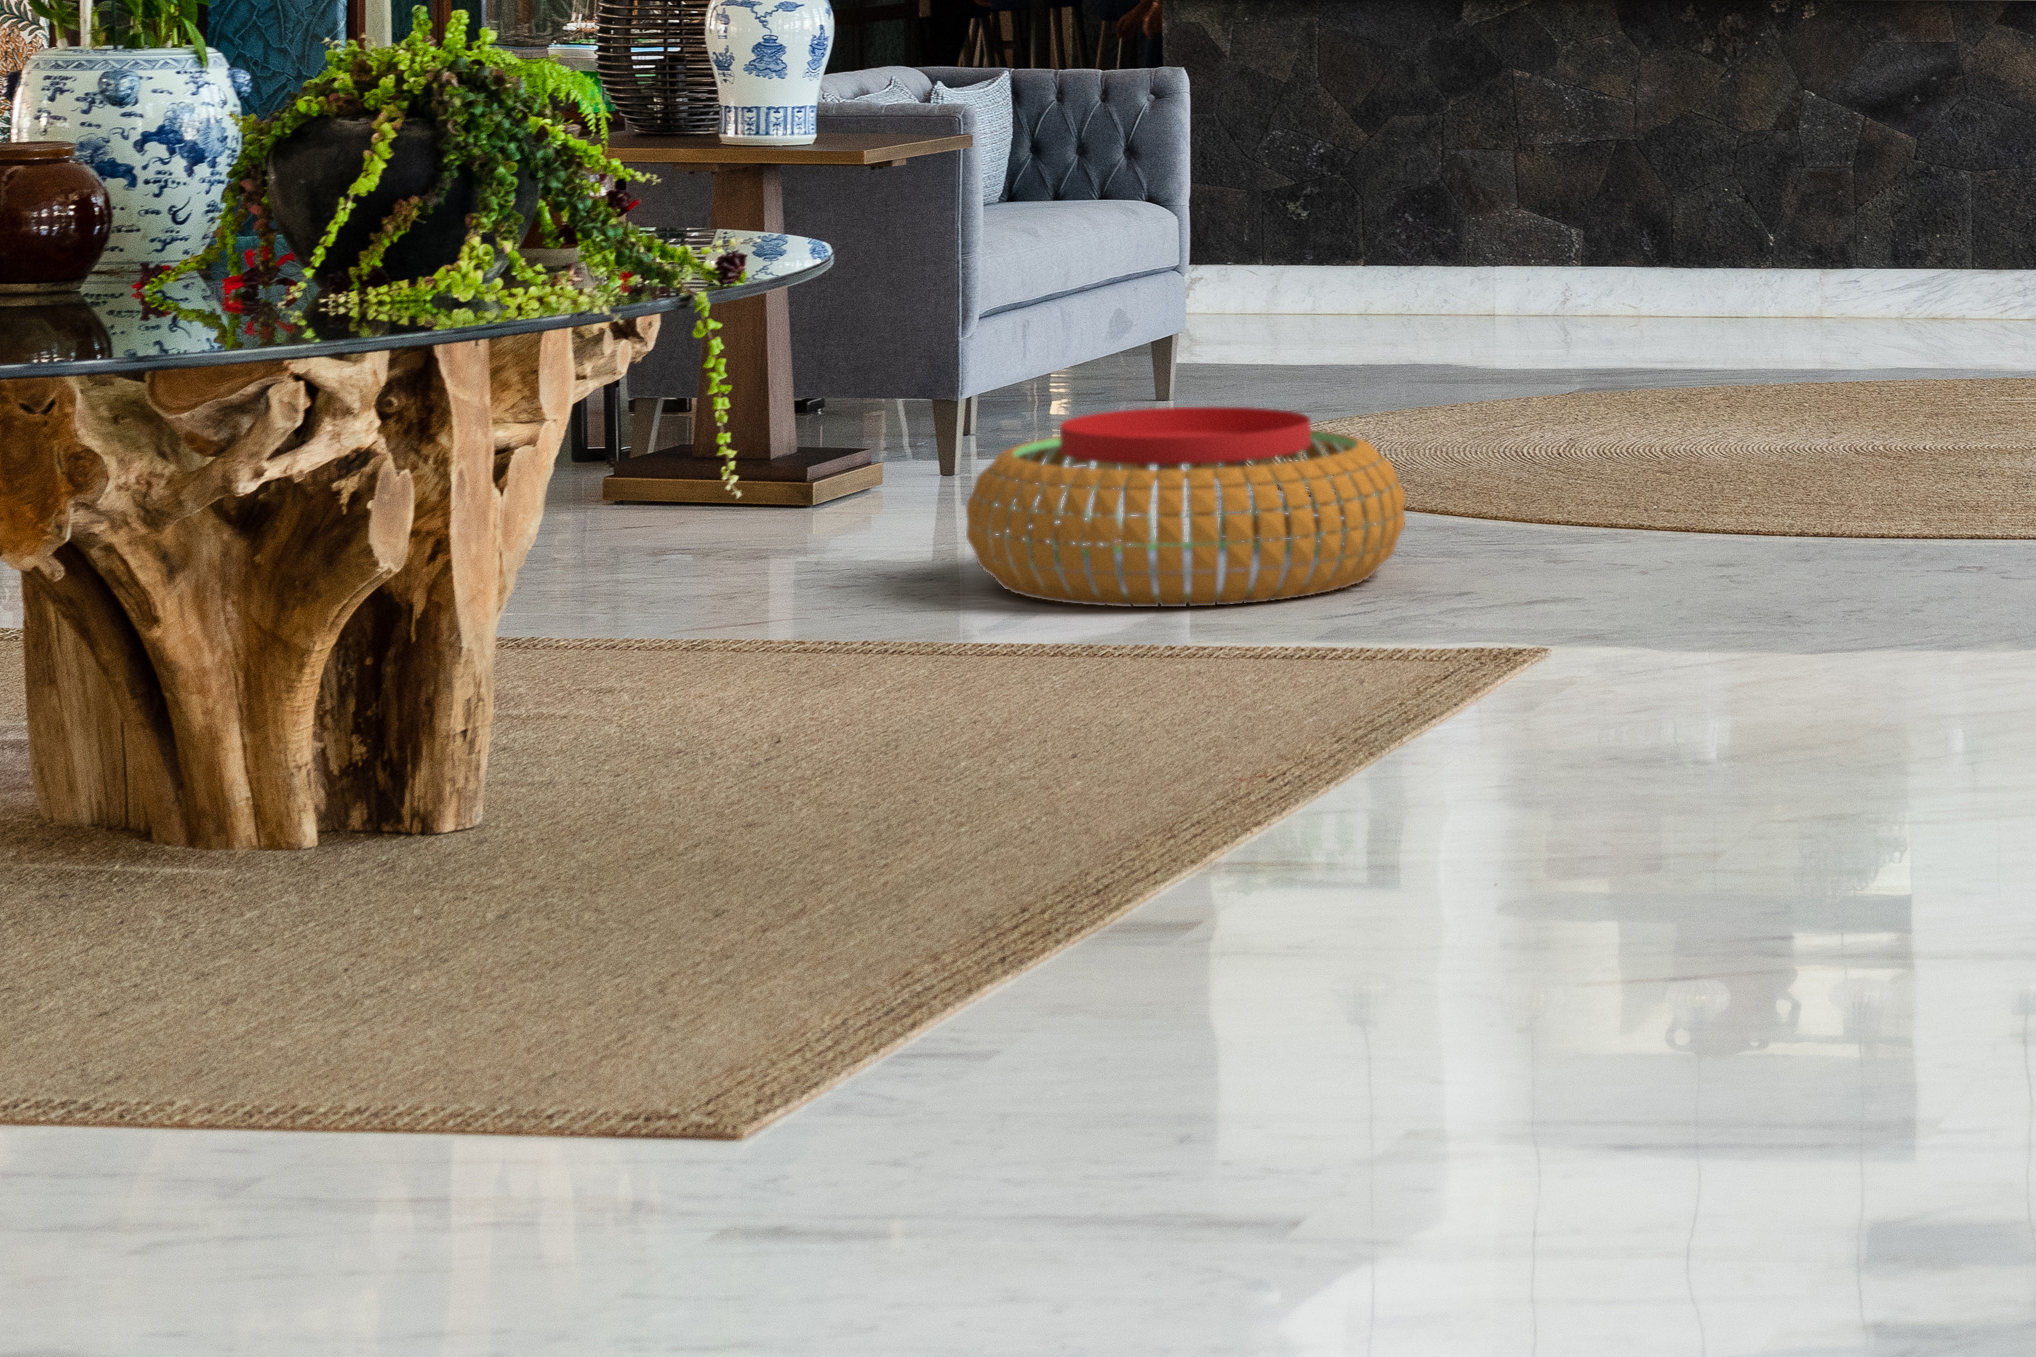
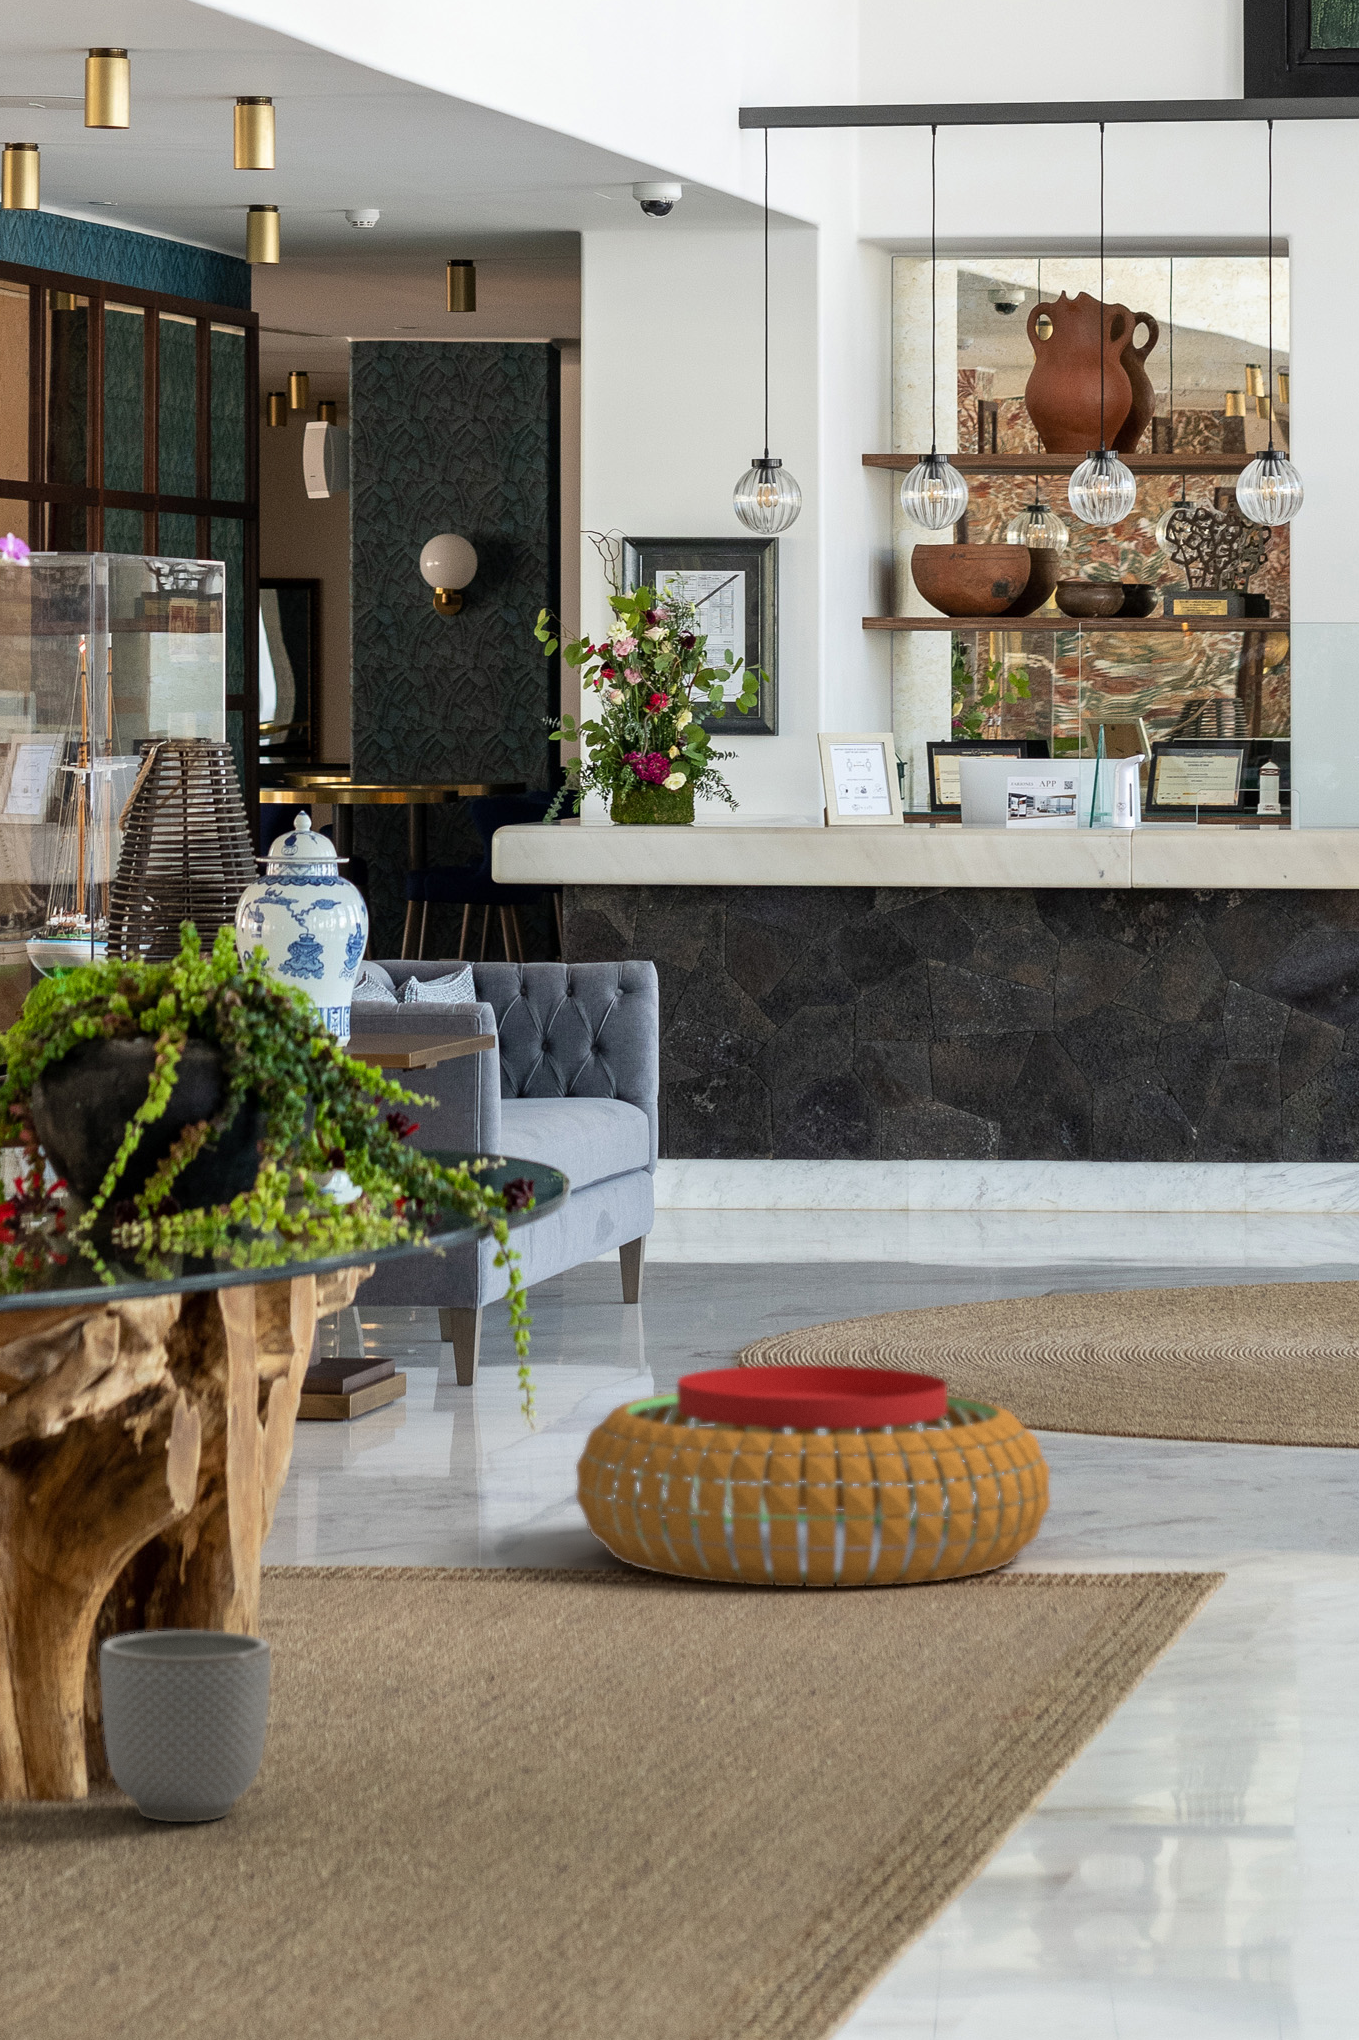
planter: none [345,661,507,833] -> present [100,1630,271,1822]

